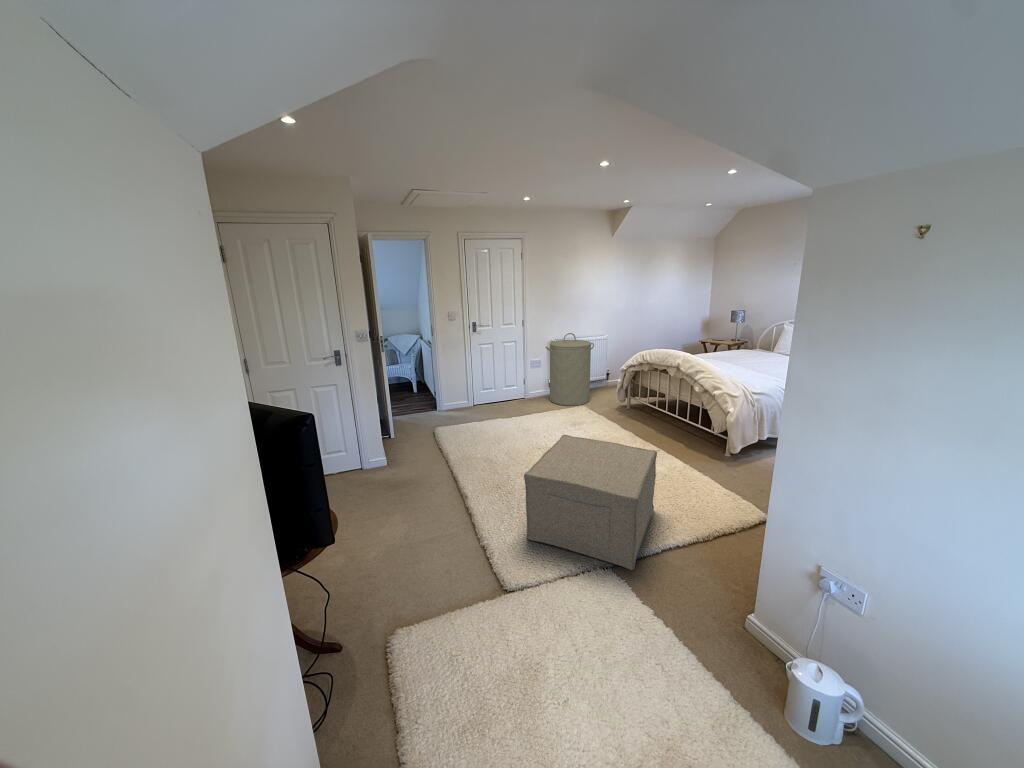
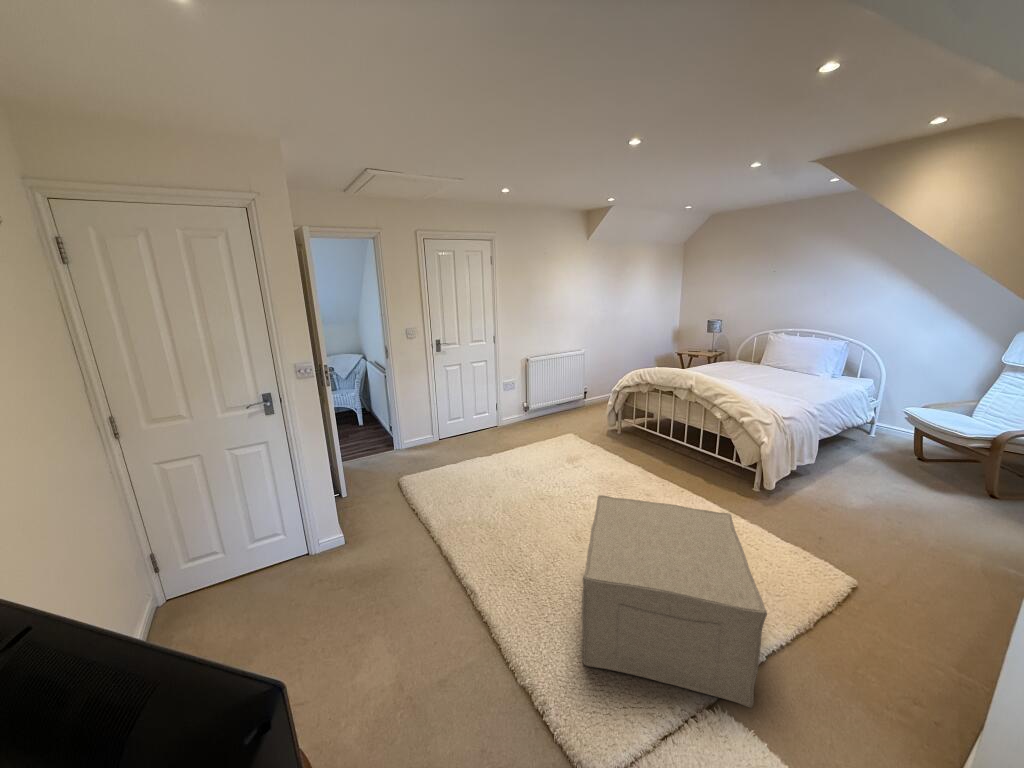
laundry hamper: present [546,333,594,406] -> none [523,350,576,433]

